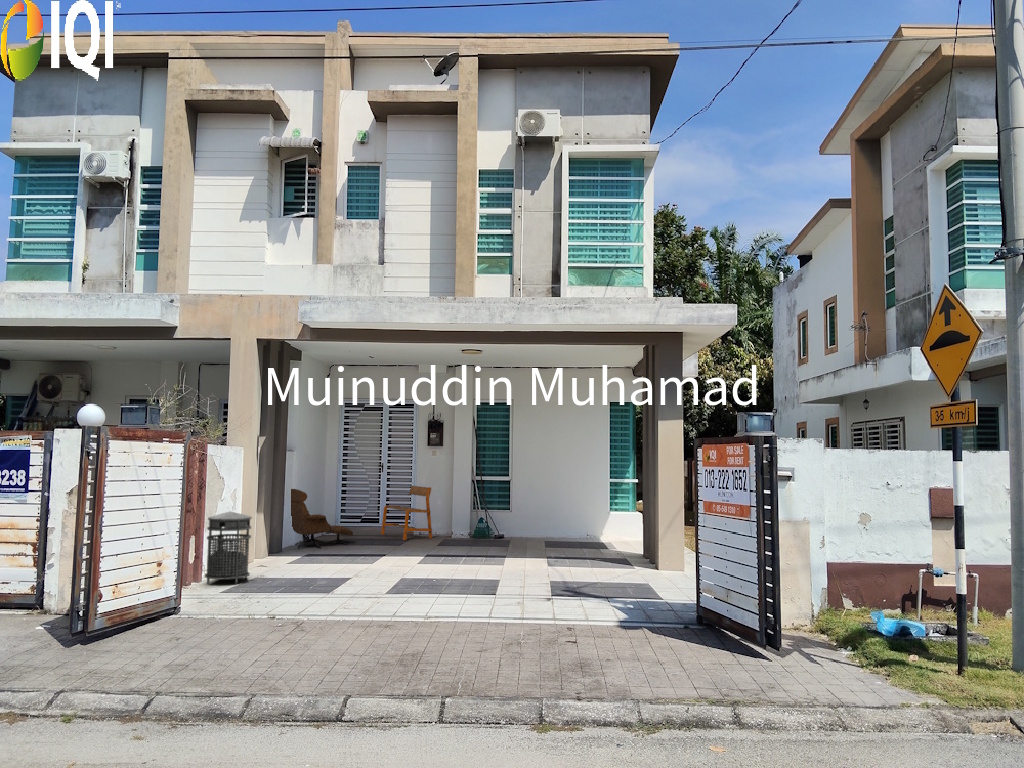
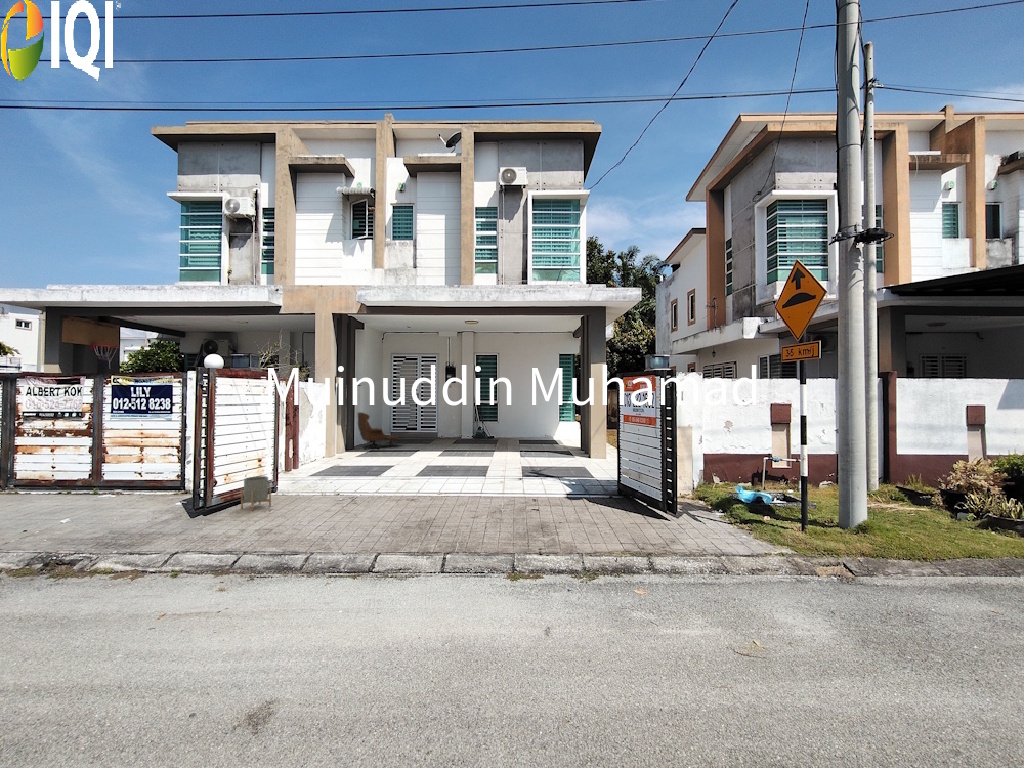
bench: present [381,486,432,540] -> none [419,409,451,444]
trash can: present [205,511,252,584] -> none [299,427,329,474]
planter: none [134,585,178,637] -> present [241,476,271,511]

